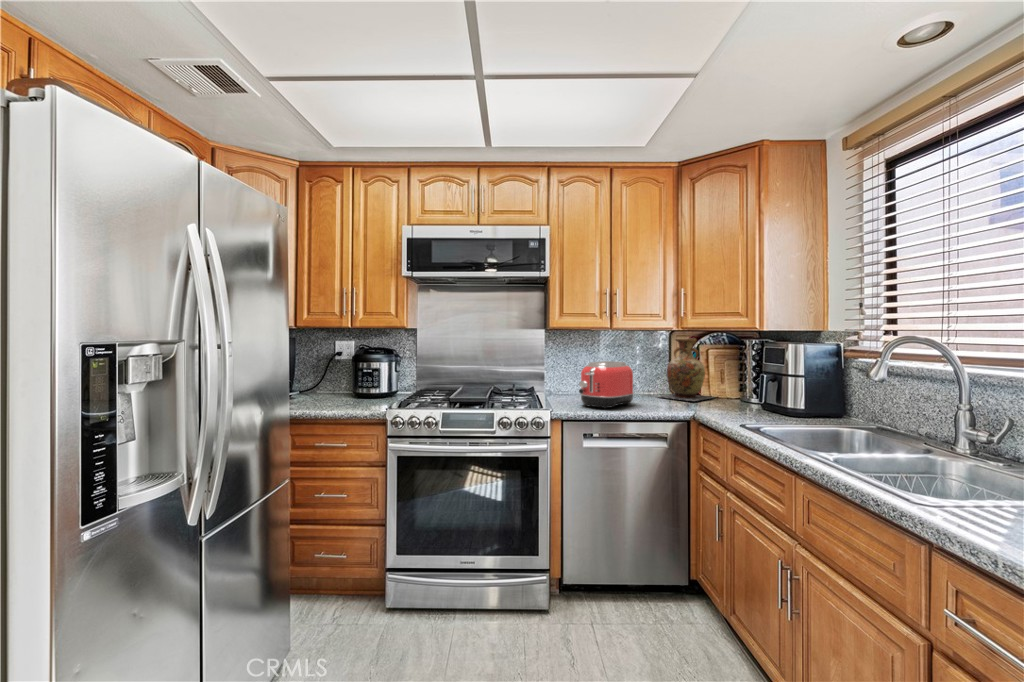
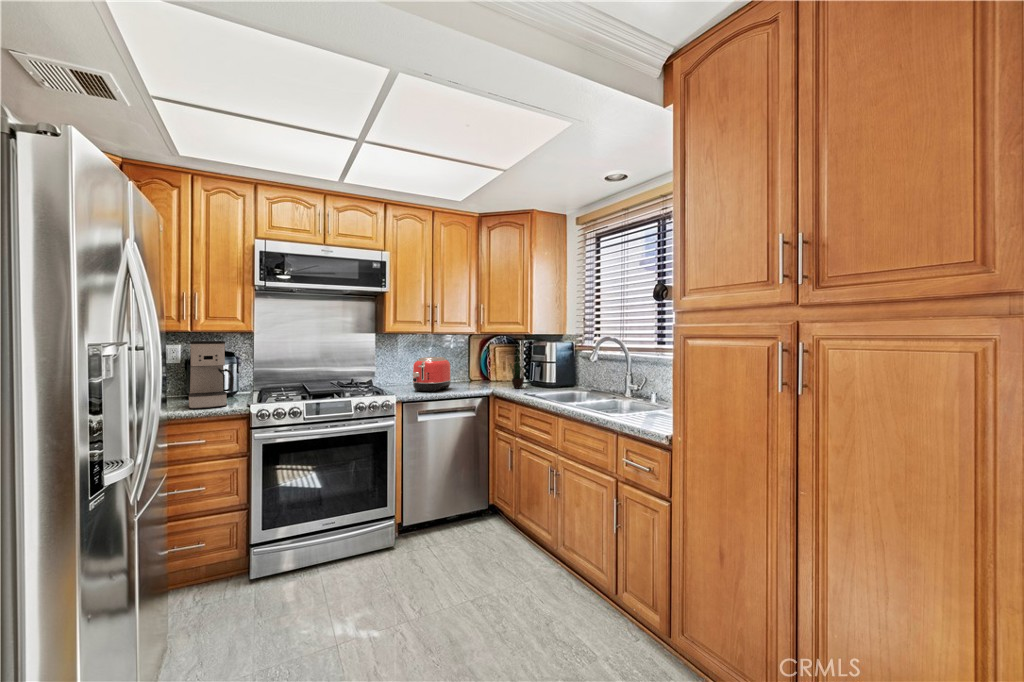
coffee maker: none [334,339,378,412] -> present [188,341,234,409]
vase: present [659,339,712,401] -> none [462,340,502,384]
potted plant: none [714,342,756,413] -> present [510,353,524,388]

